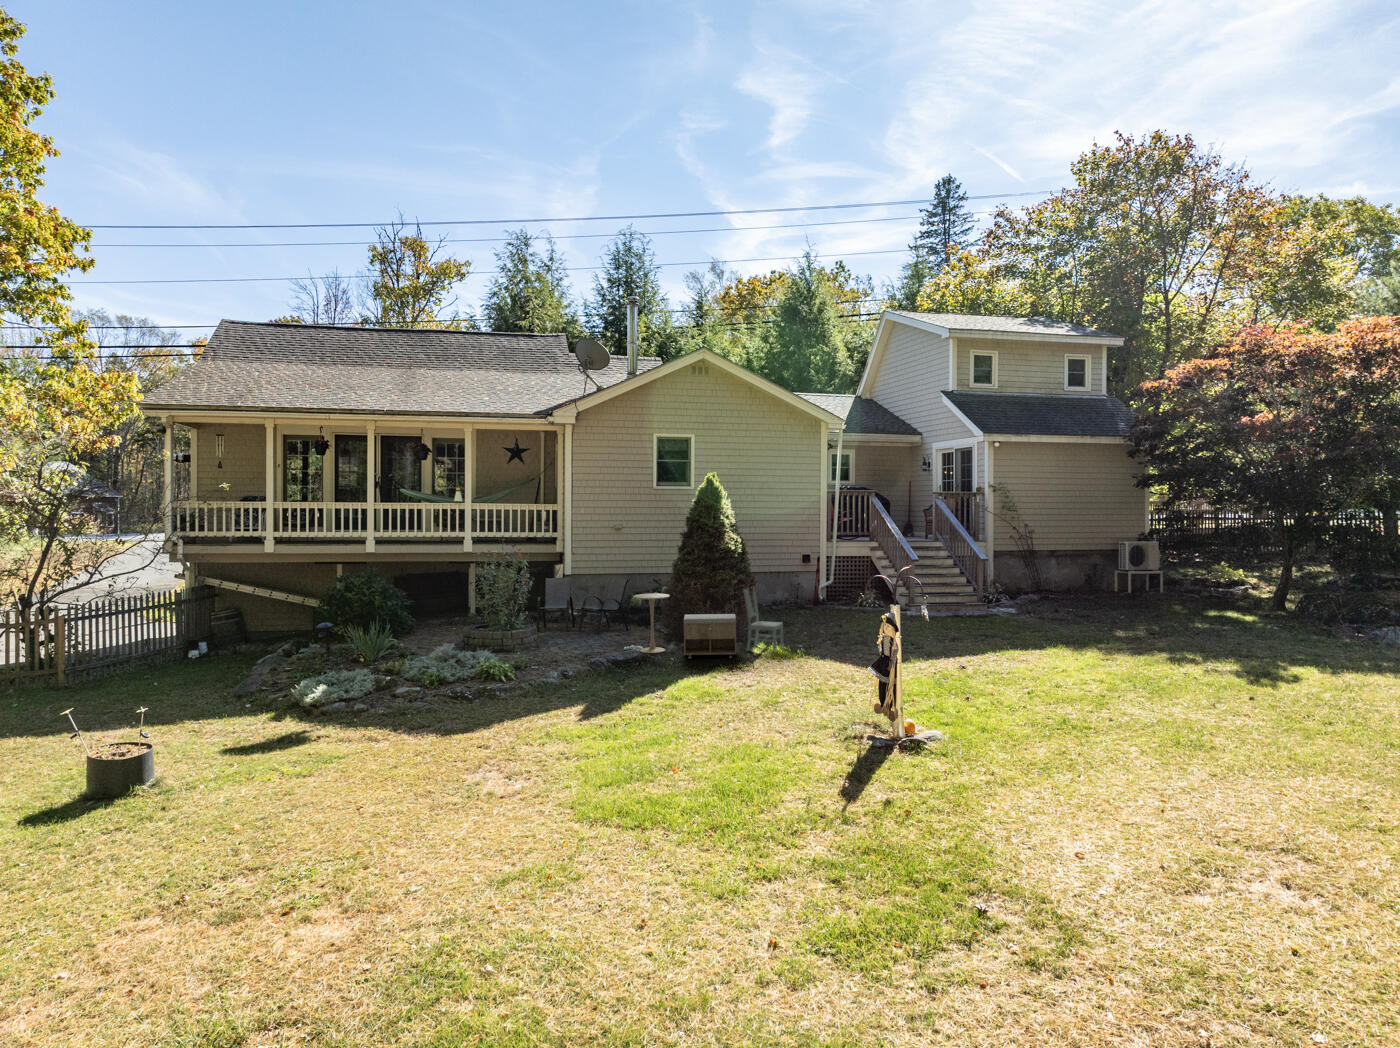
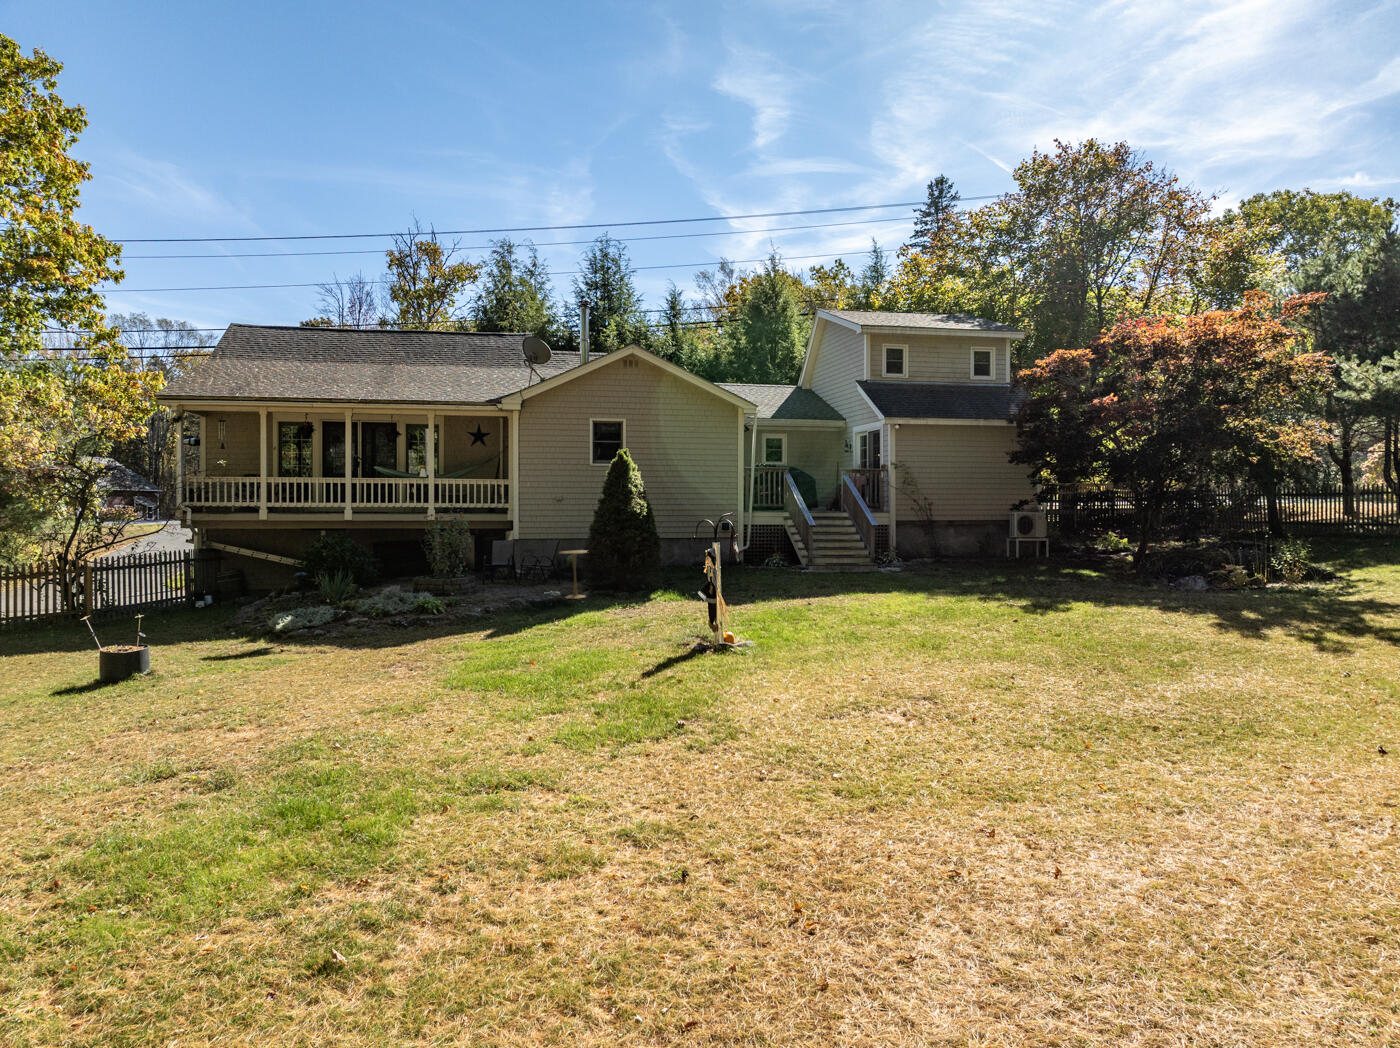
chair: present [743,587,783,653] -> none [648,544,684,598]
storage bench: present [684,614,736,658] -> none [596,566,642,602]

